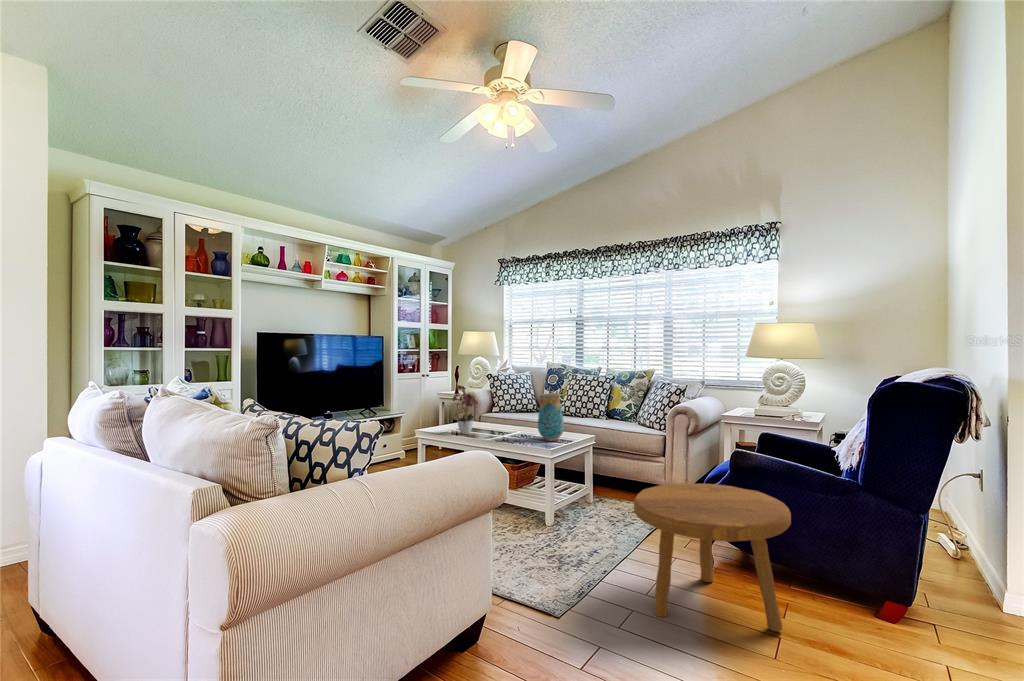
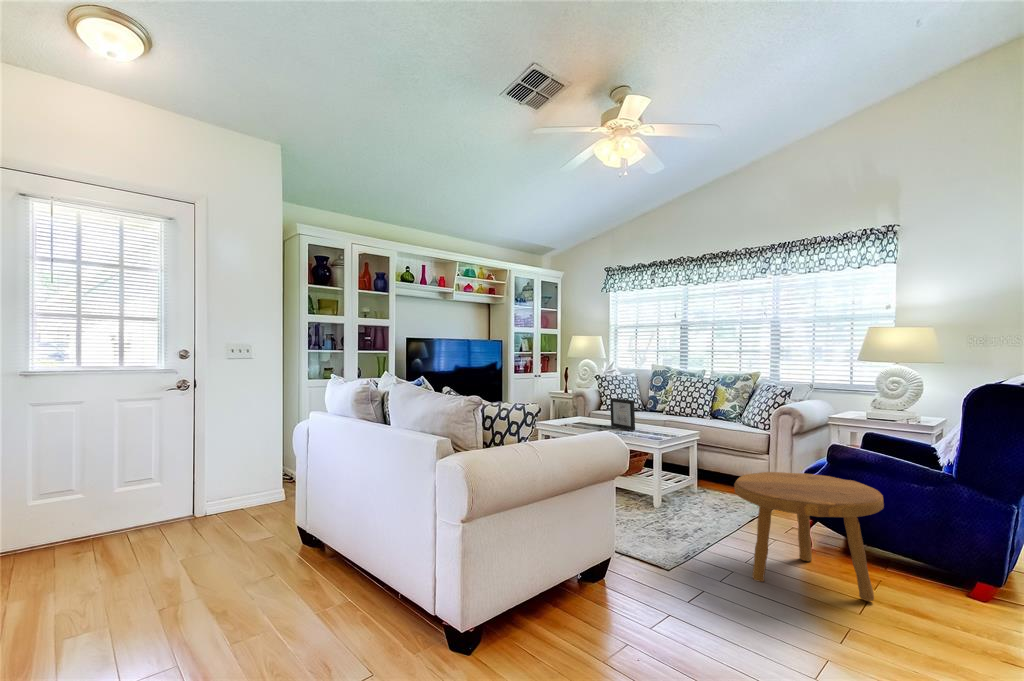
flower arrangement: present [453,385,478,434] -> none [567,381,593,426]
vase: present [538,393,564,441] -> none [646,392,670,434]
picture frame: none [500,401,526,438] -> present [610,398,635,431]

